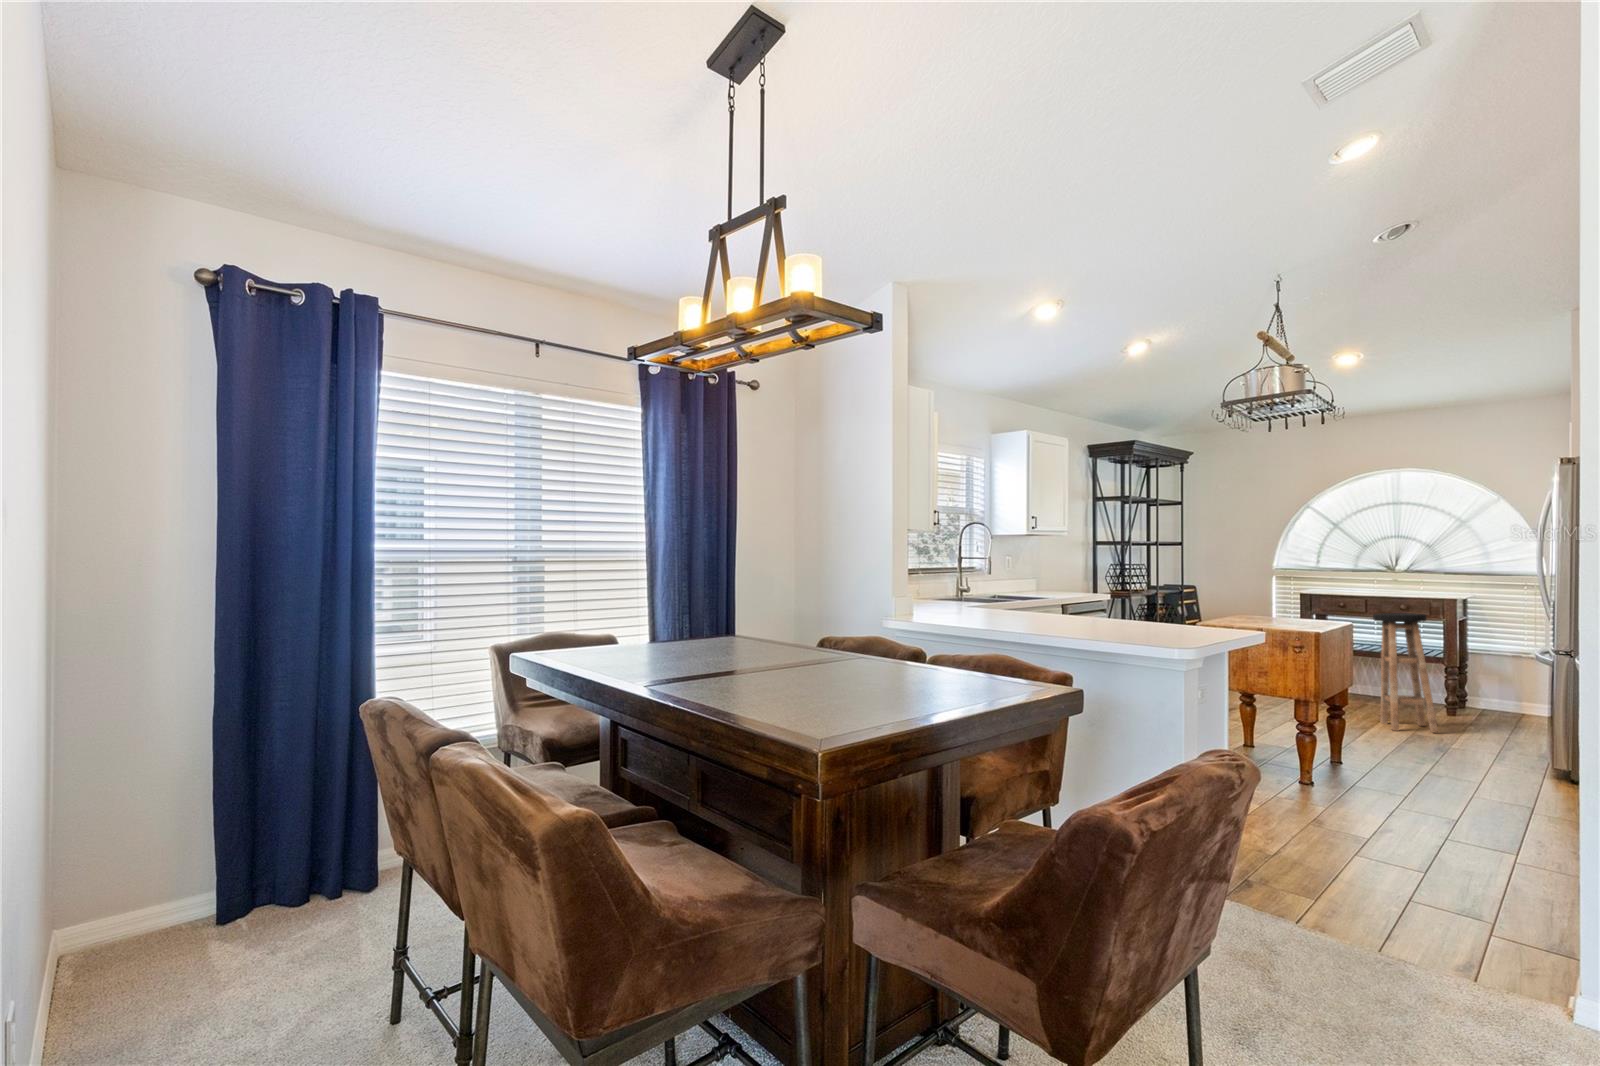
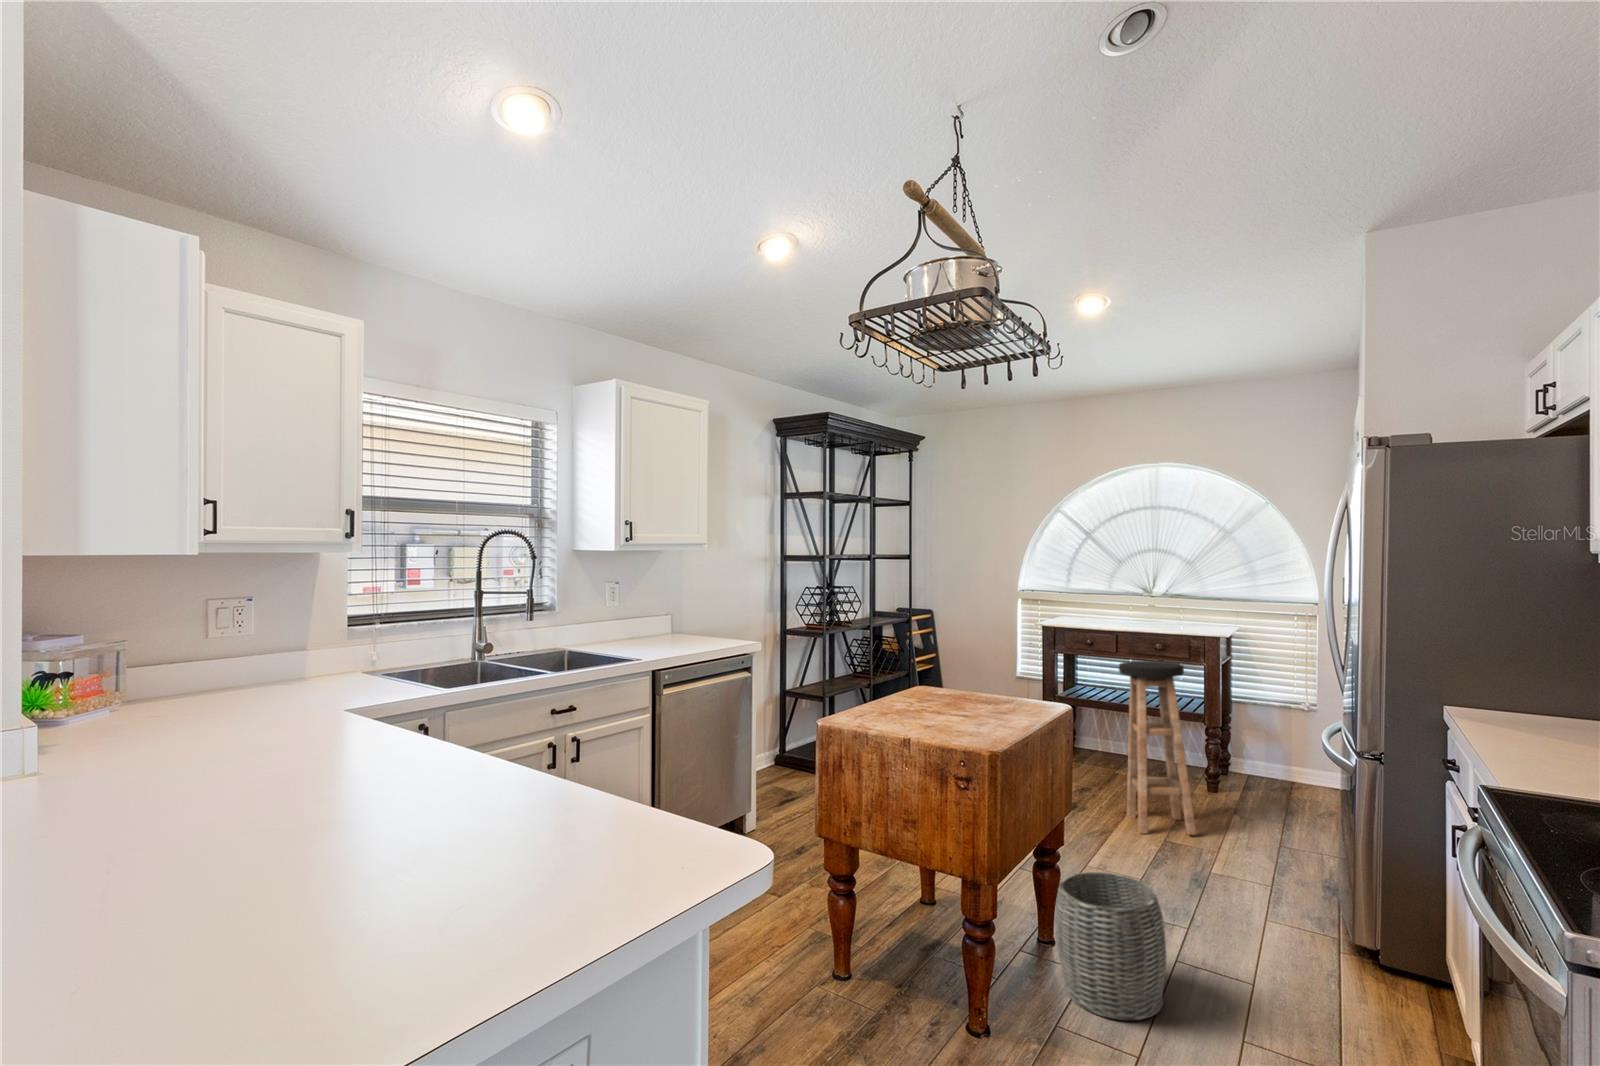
woven basket: none [1346,719,1421,790] -> present [1055,872,1167,1020]

